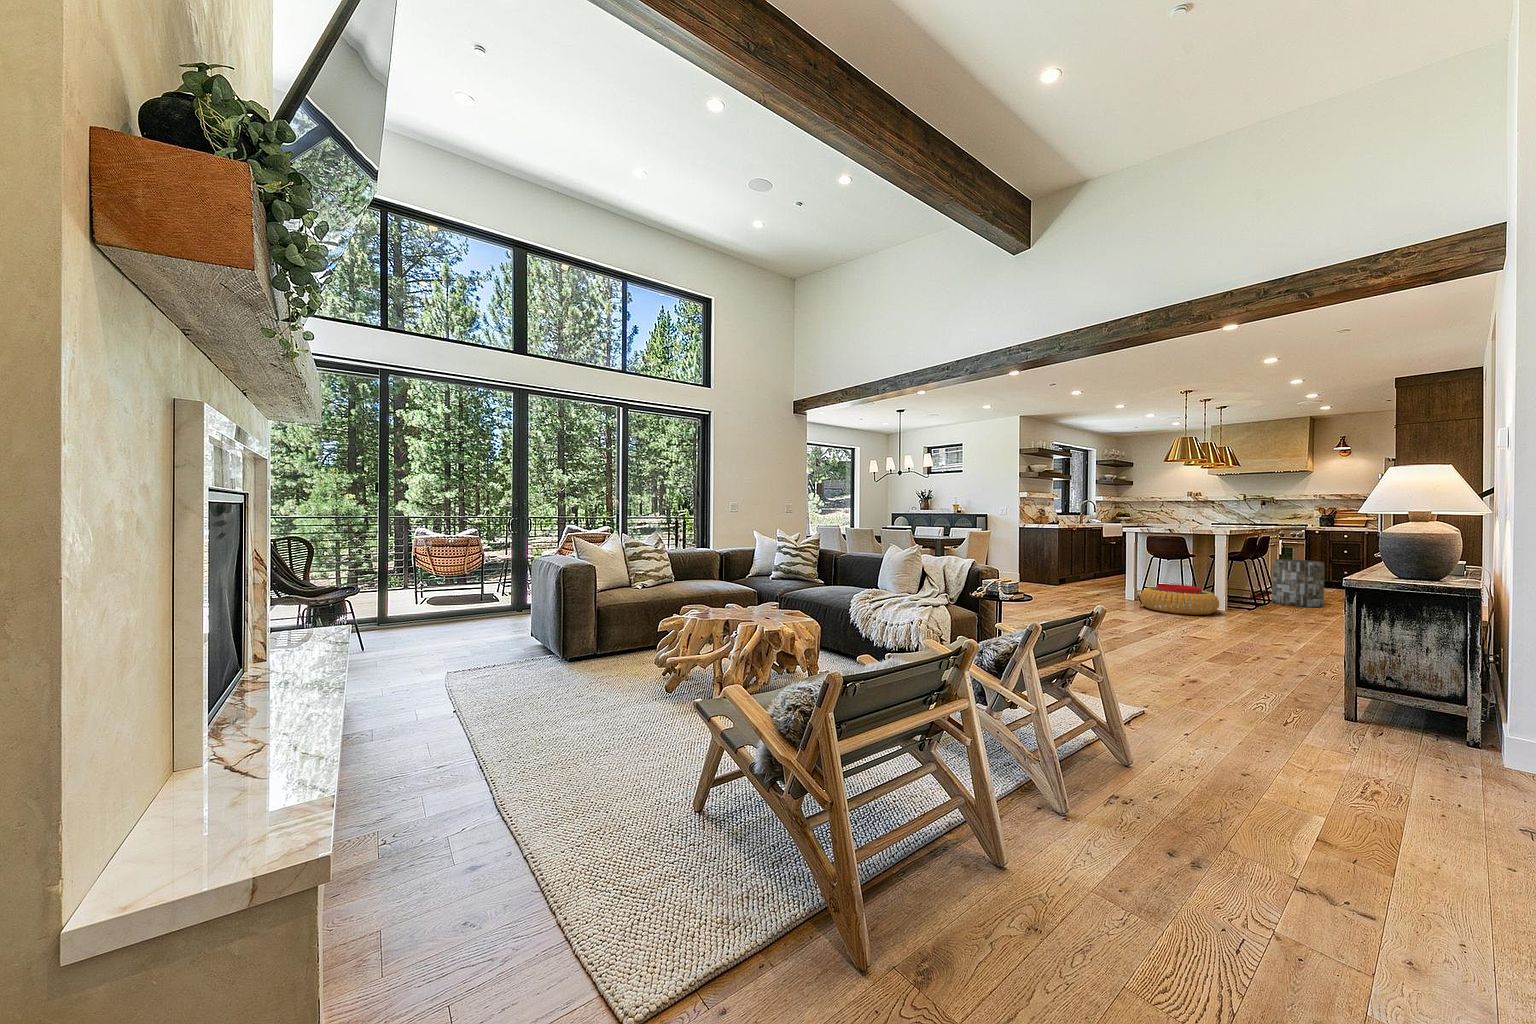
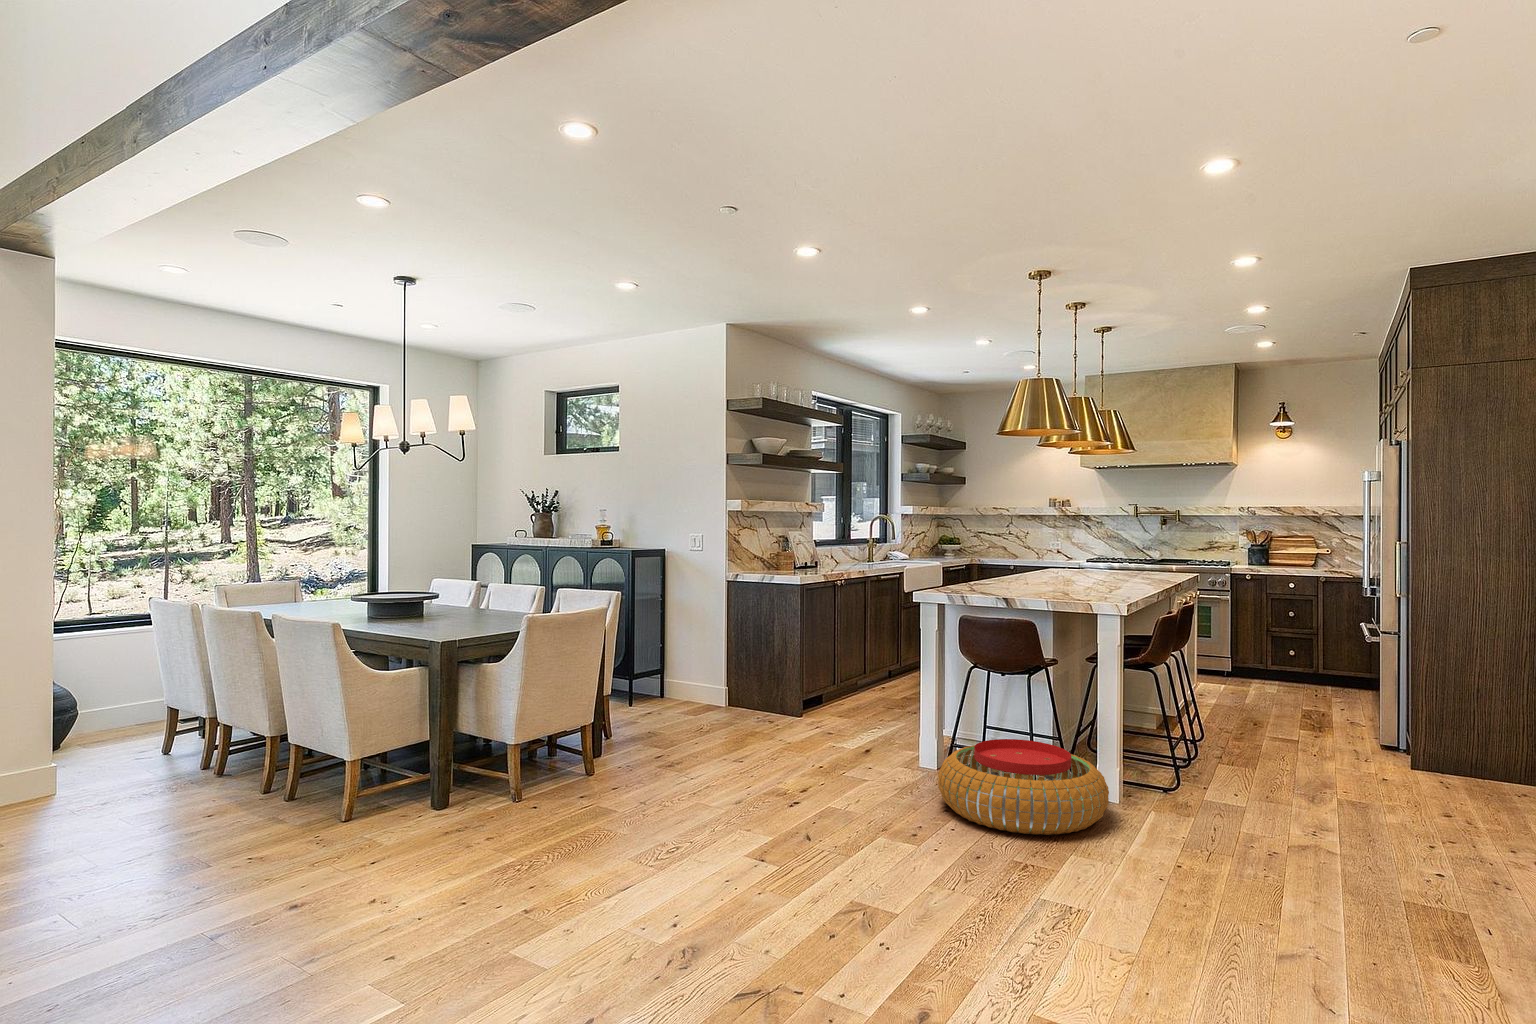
side table: present [1272,559,1325,607] -> none [1199,652,1296,763]

